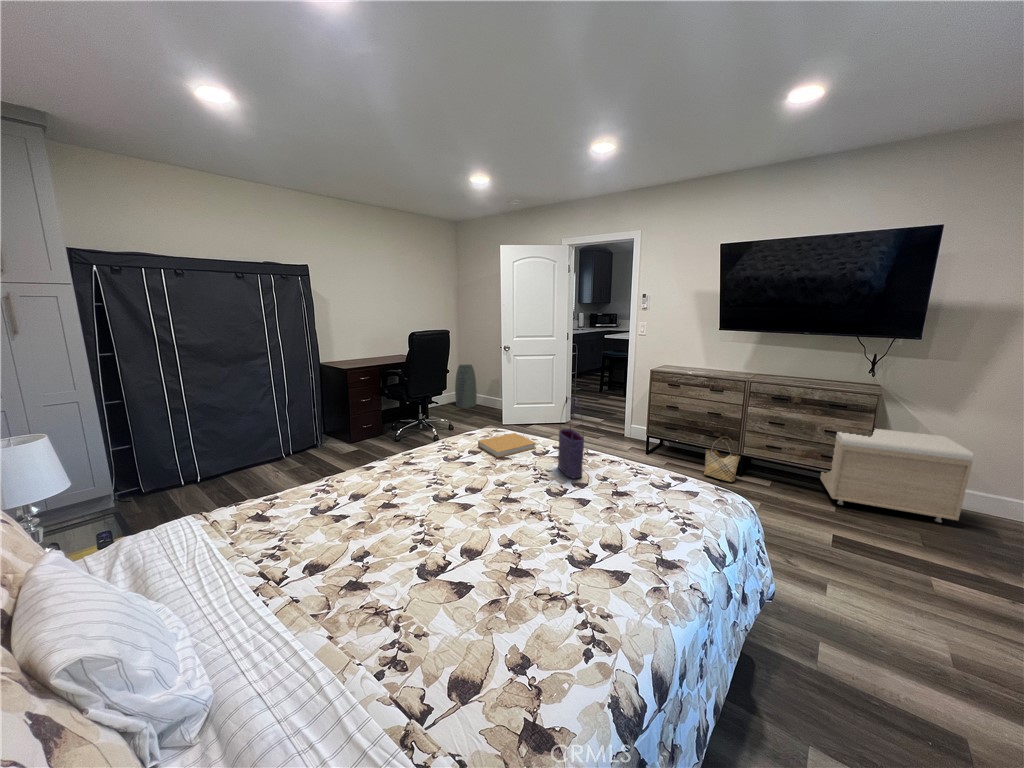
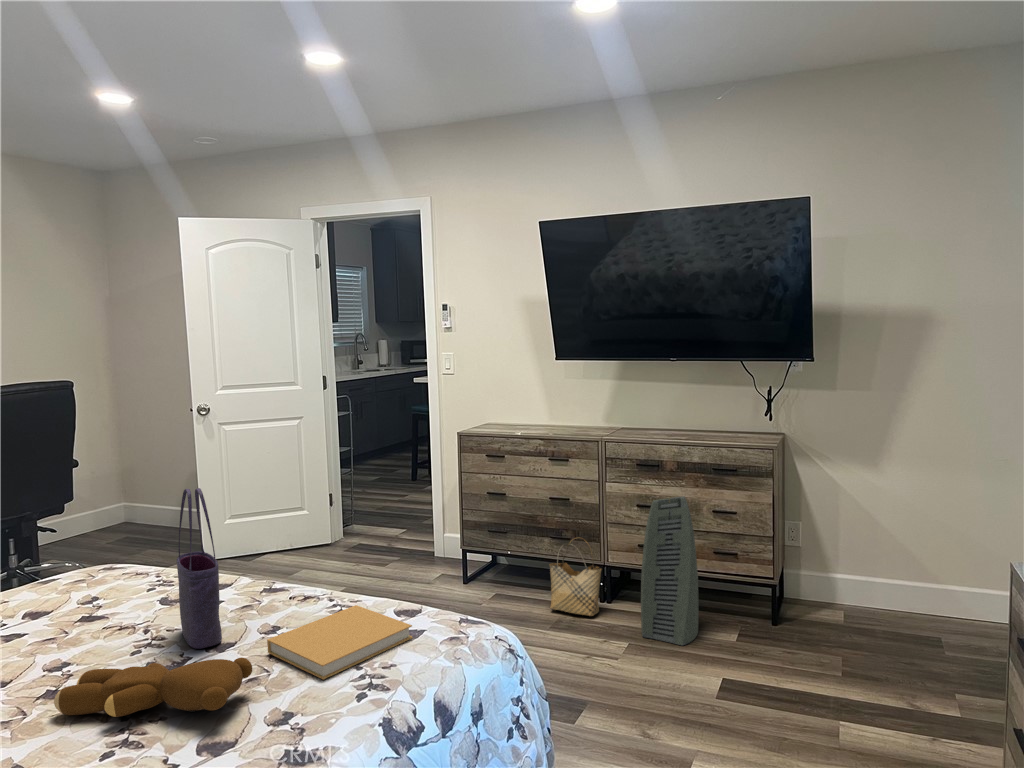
air purifier: present [455,364,477,408] -> present [641,496,699,645]
storage bench: present [821,429,974,522] -> none [724,499,895,636]
book: present [478,433,536,458] -> present [267,605,412,680]
teddy bear: none [524,483,619,514] -> present [54,657,252,717]

